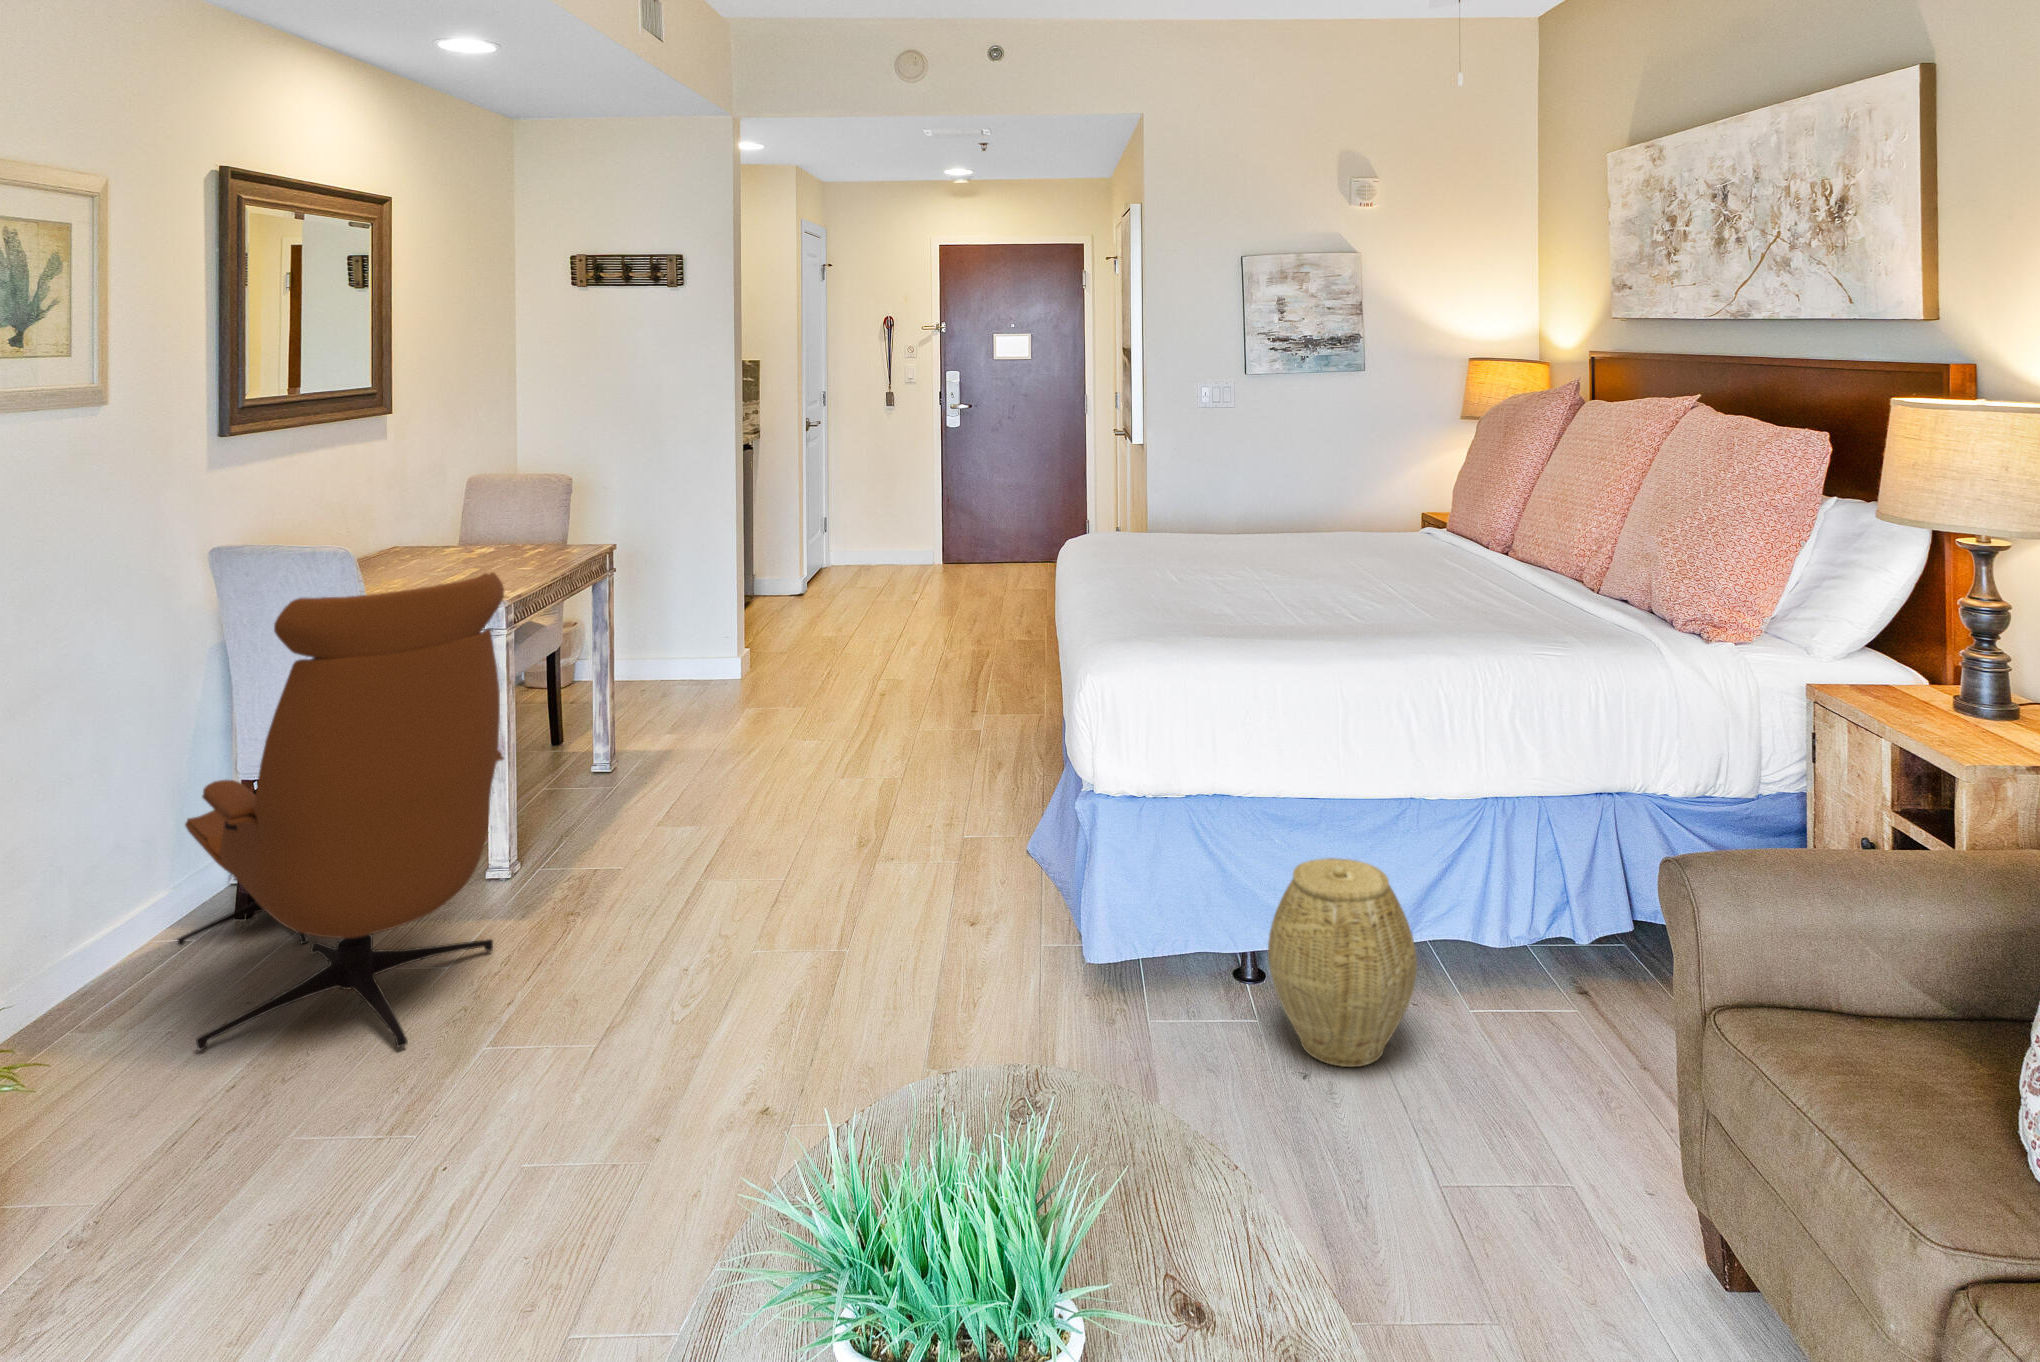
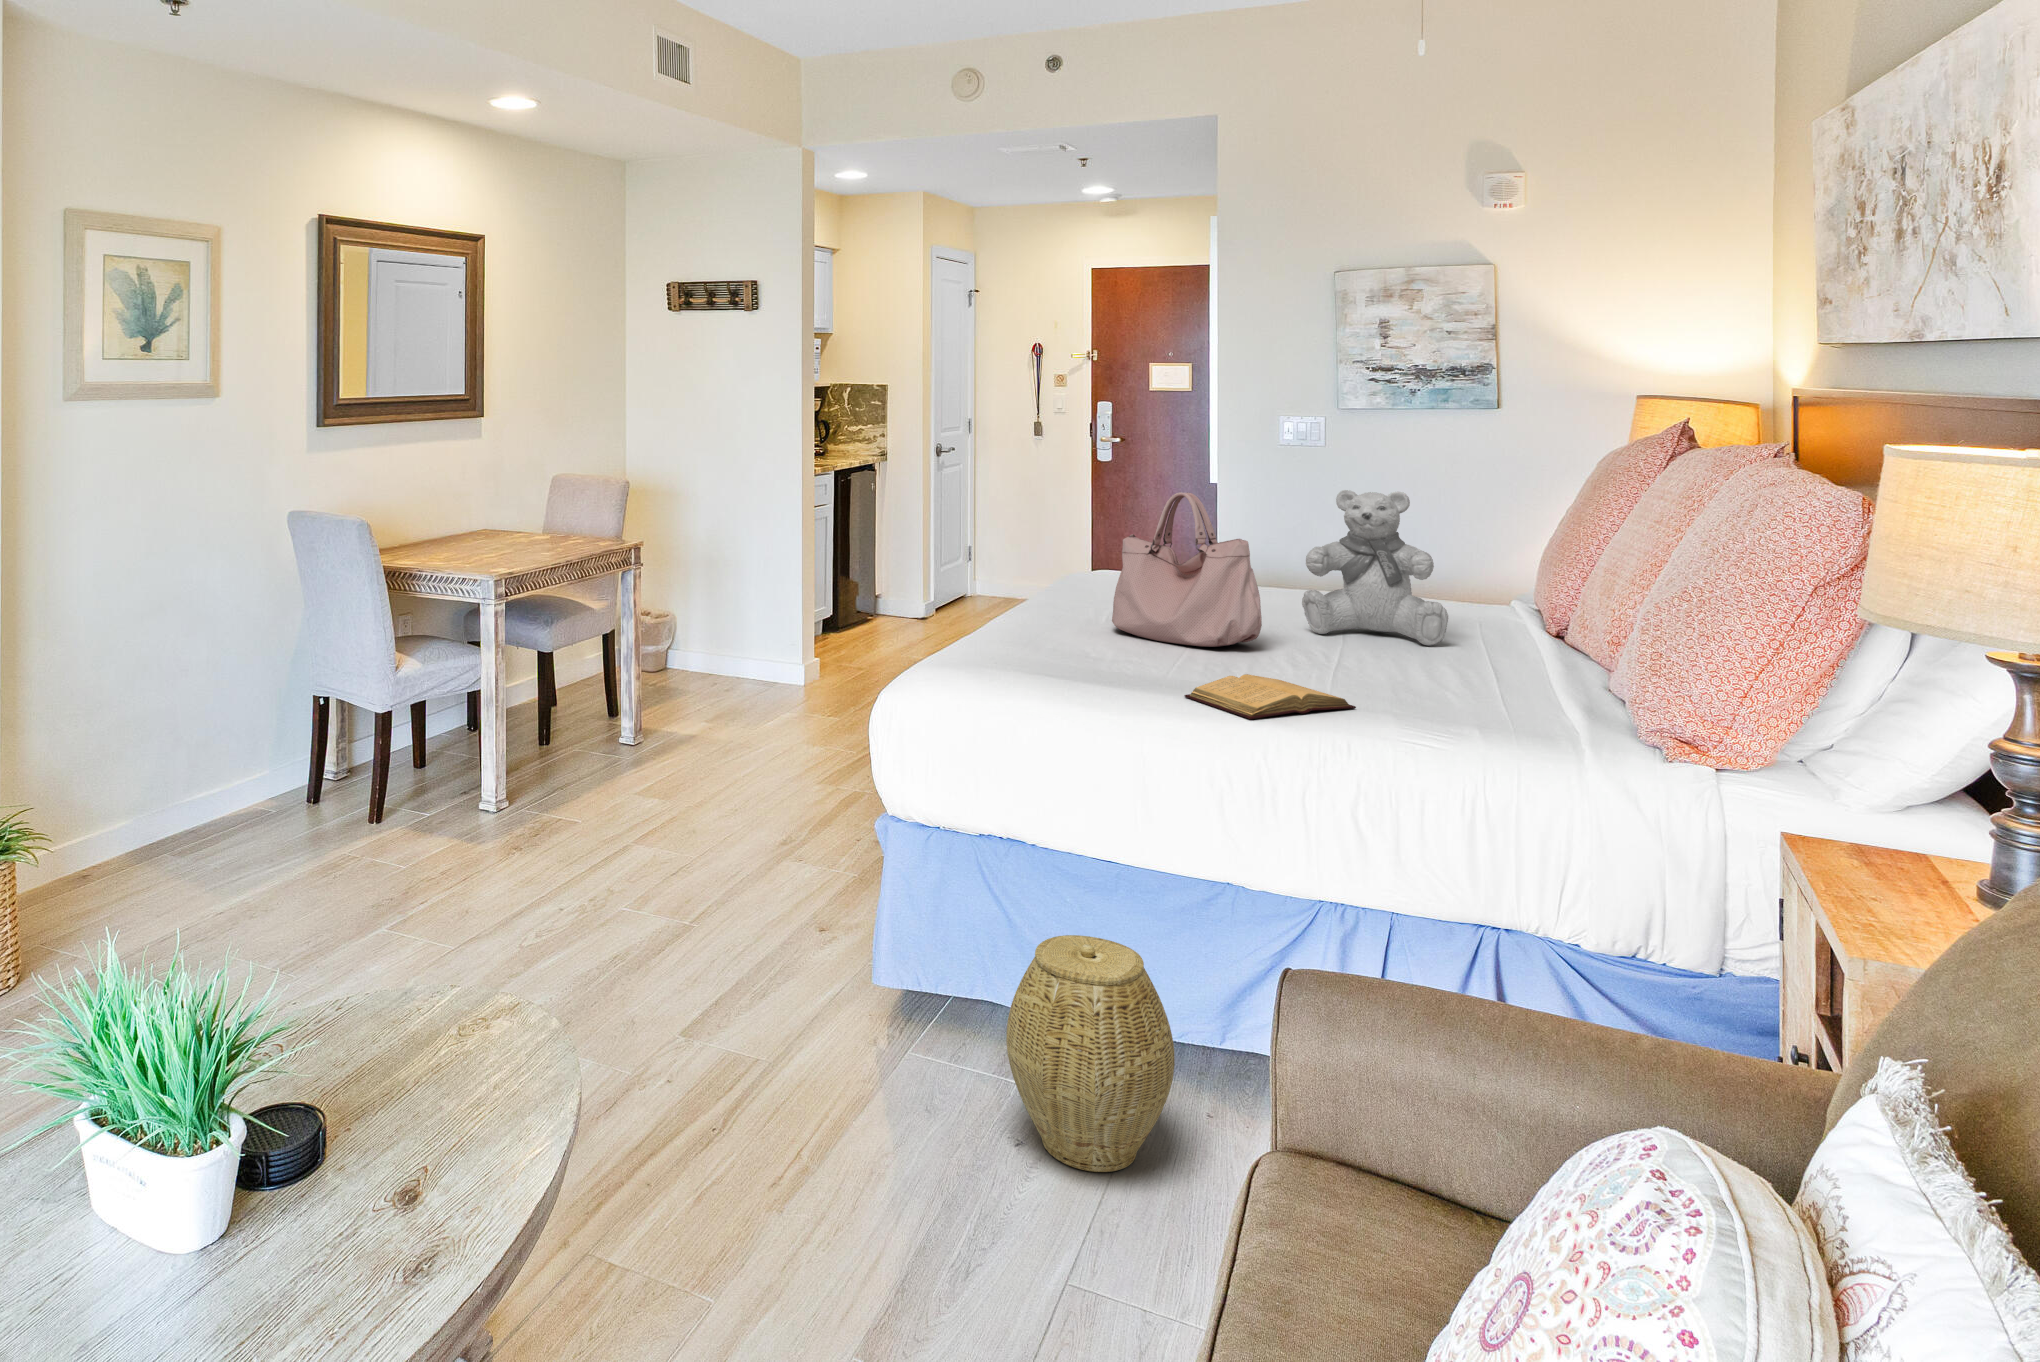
teddy bear: none [1322,443,1434,567] -> present [1302,490,1448,645]
handbag: none [1185,454,1326,588] -> present [1112,492,1262,647]
lounge chair: present [177,572,505,1051] -> none [209,546,435,922]
book: none [1342,608,1465,645] -> present [1184,674,1356,719]

